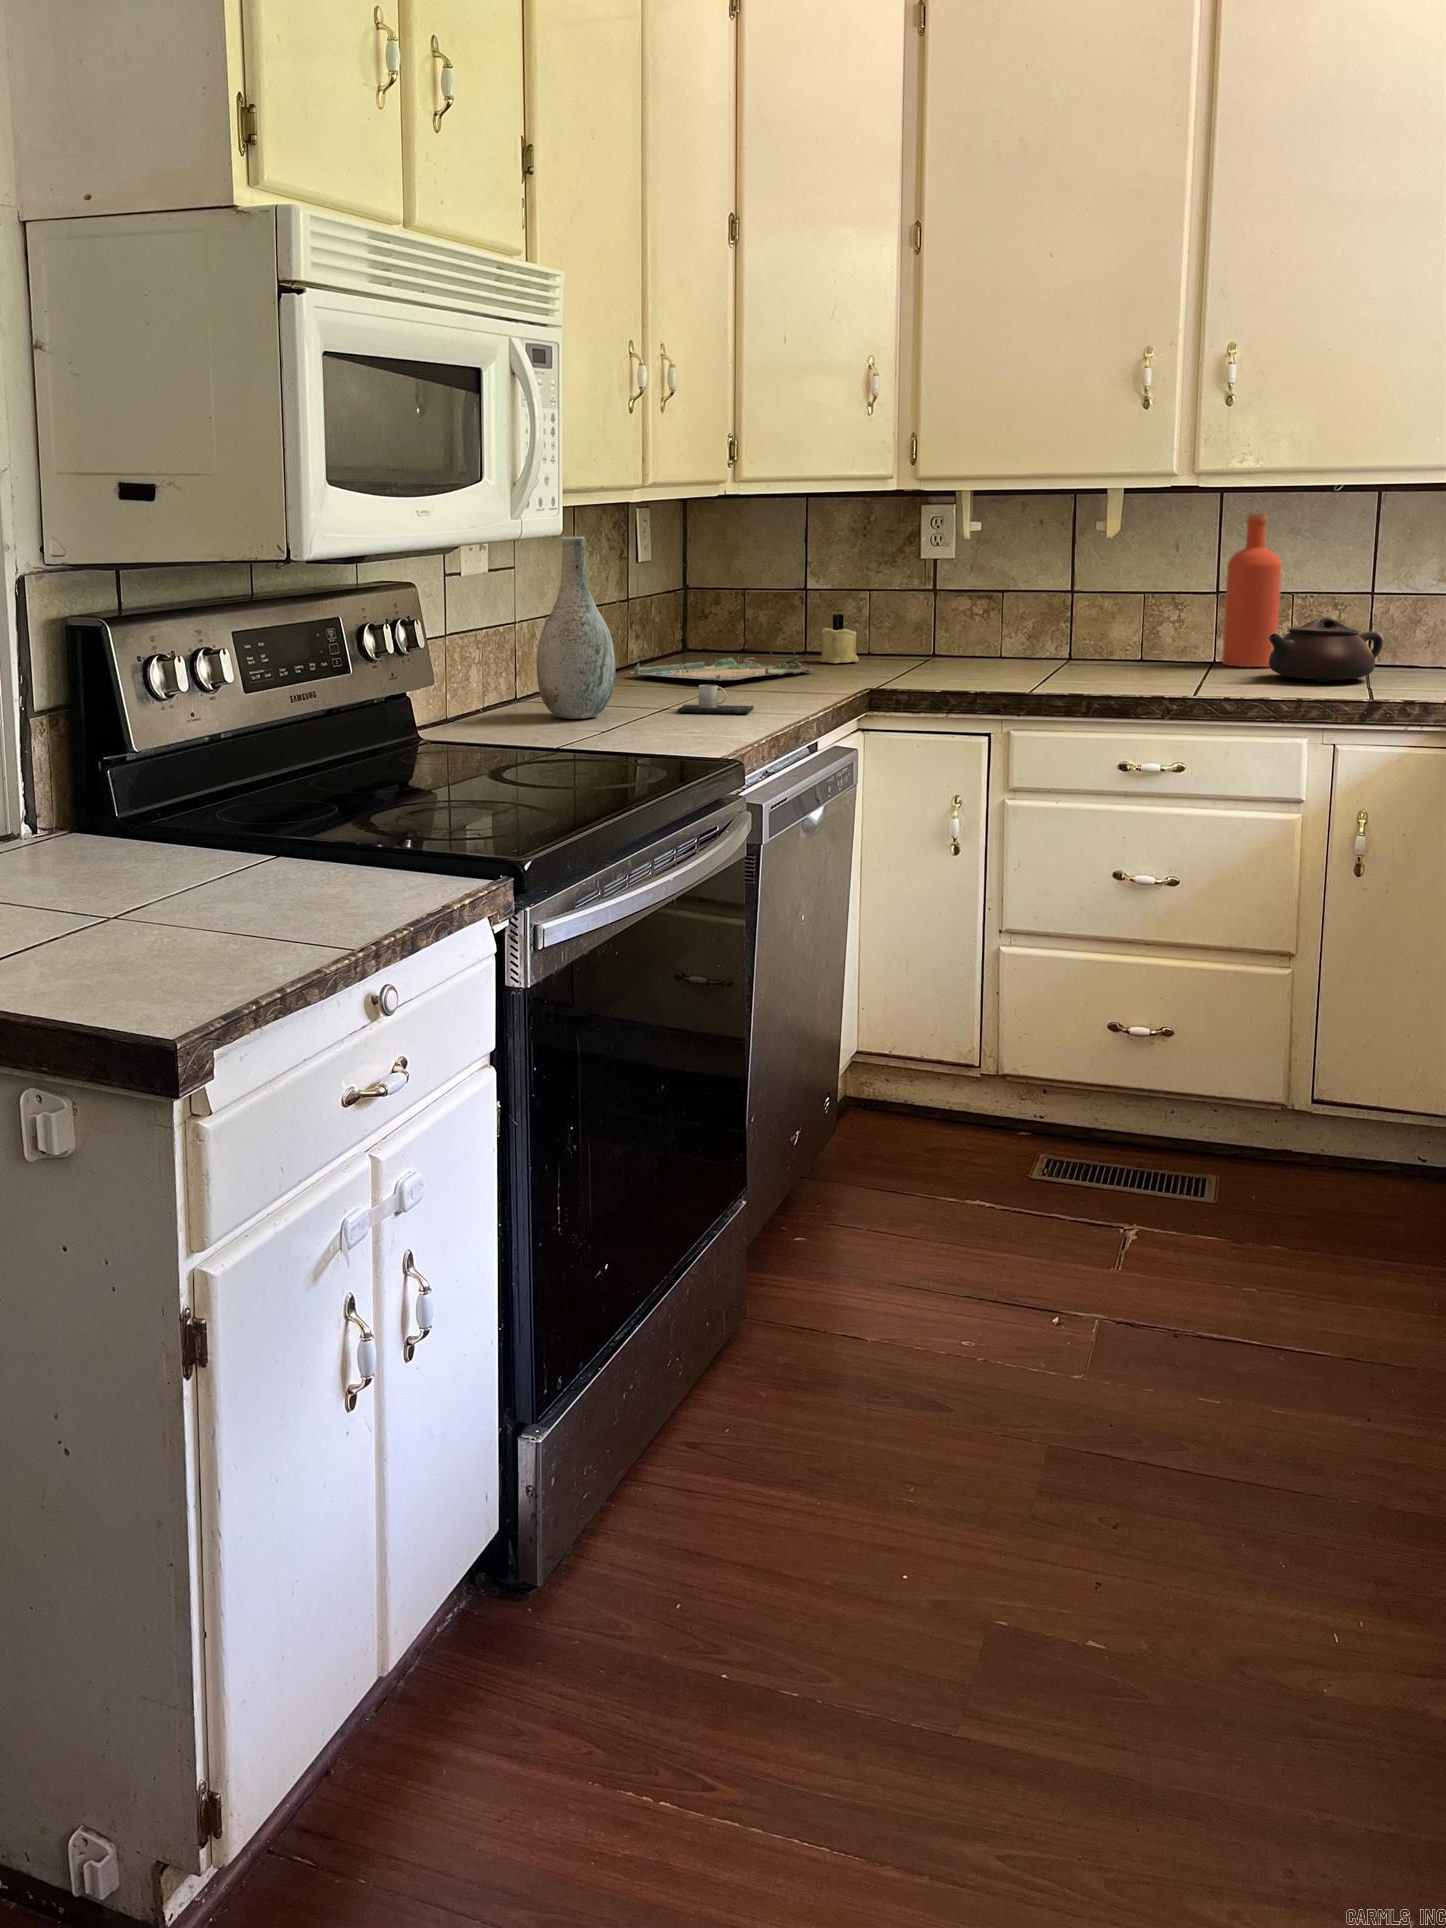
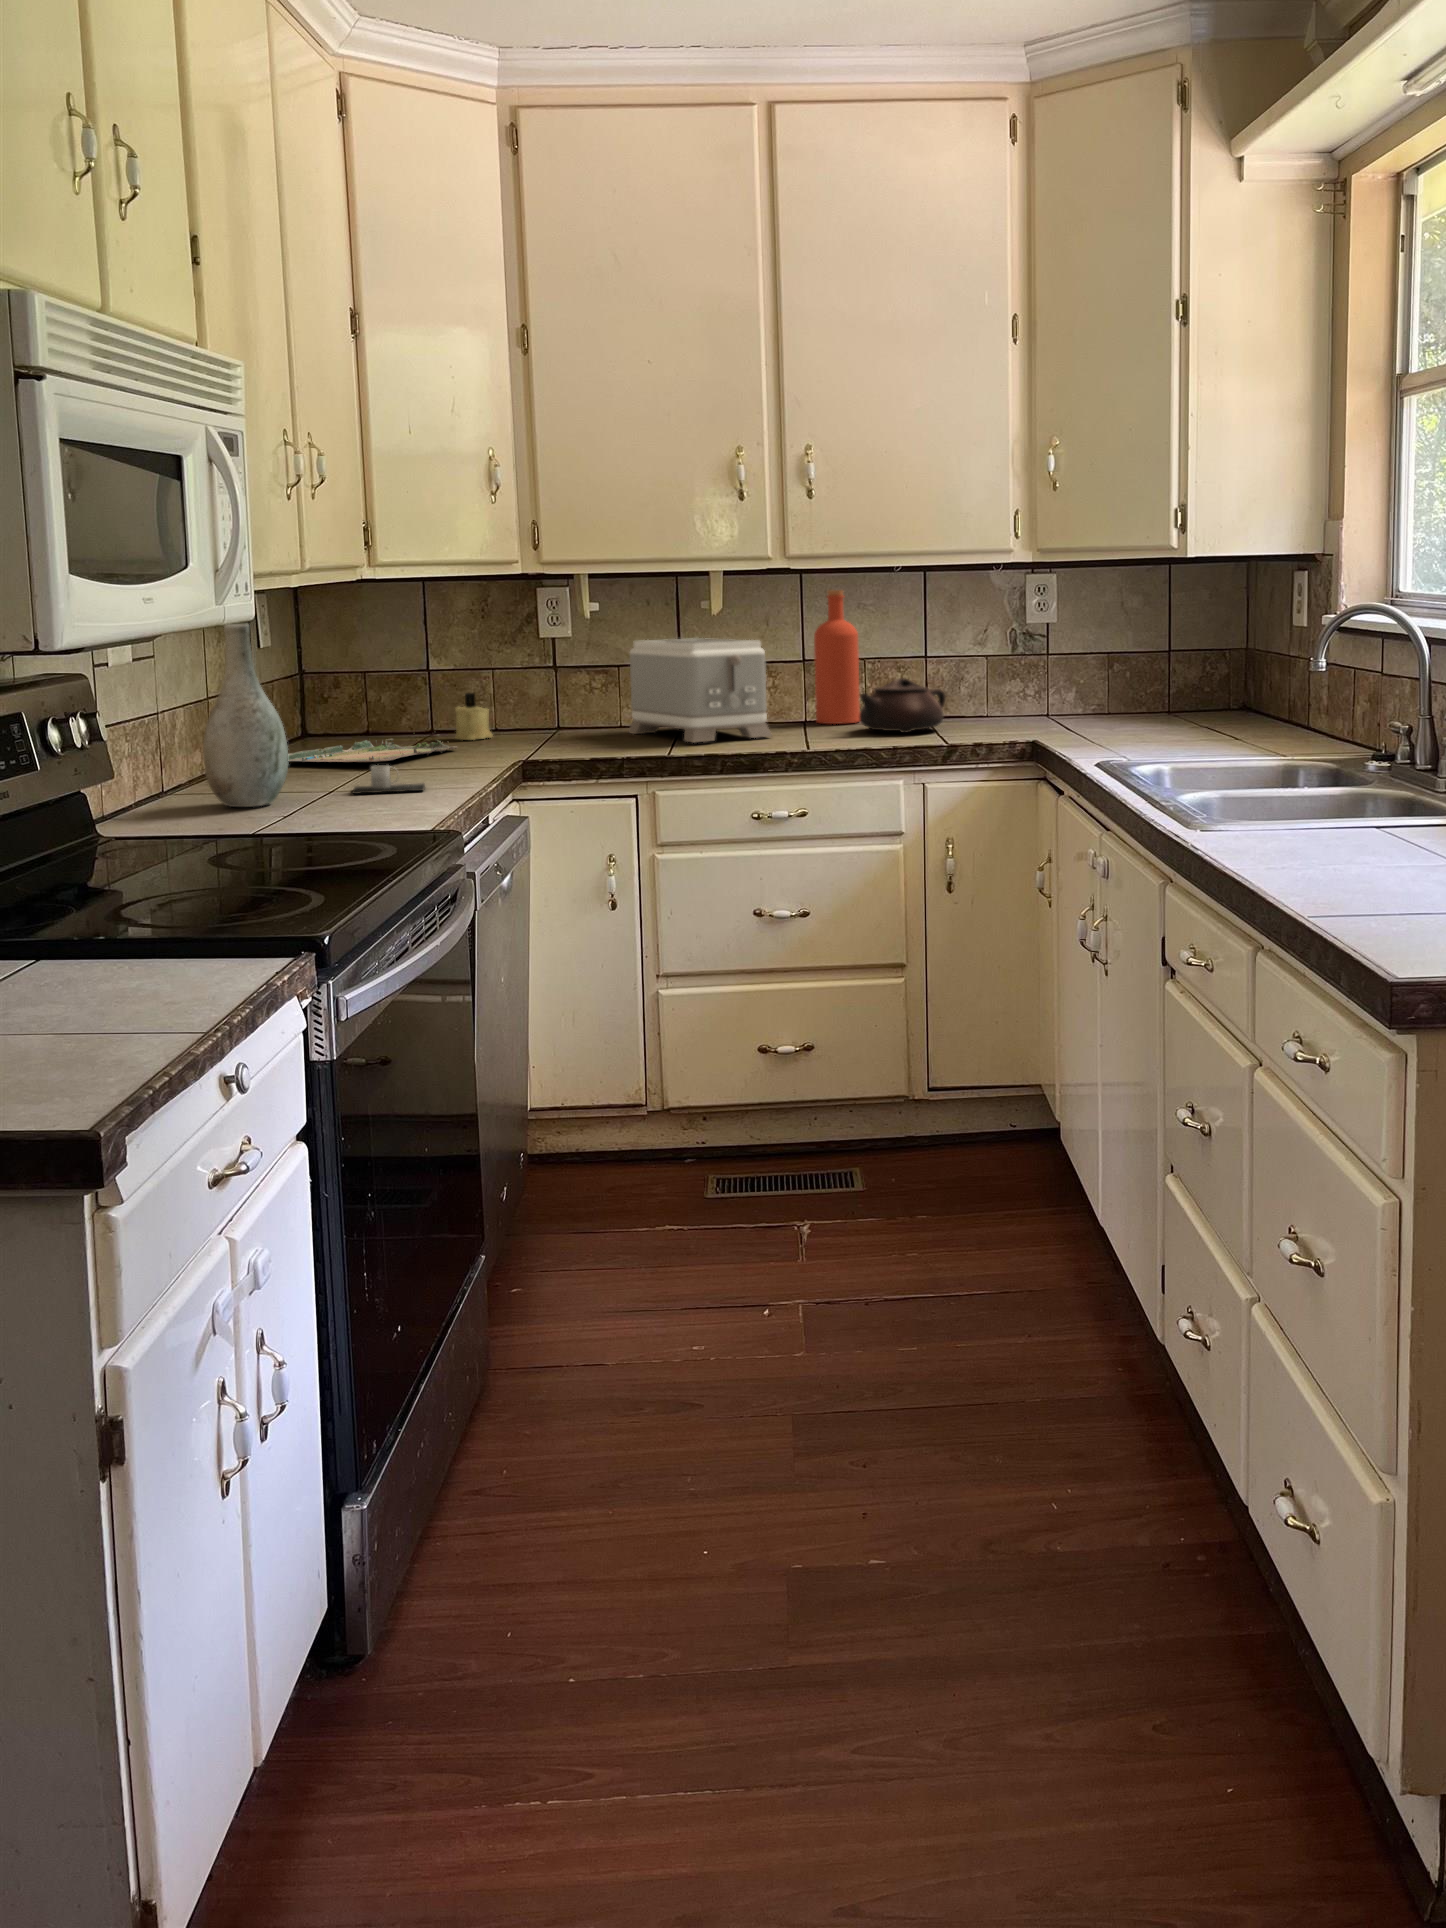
toaster: none [1002,564,1159,679] -> present [629,638,771,742]

